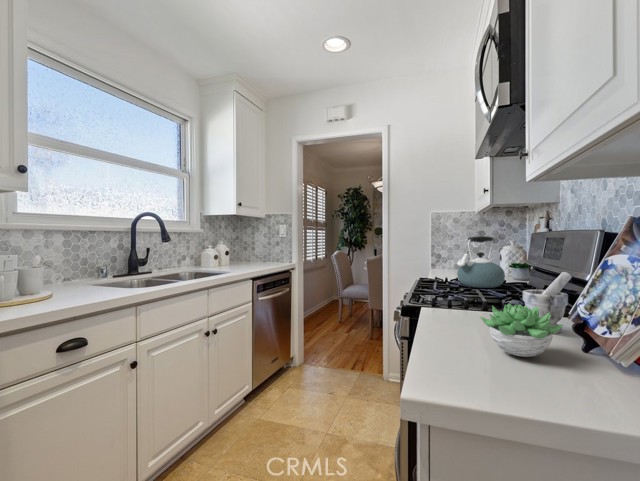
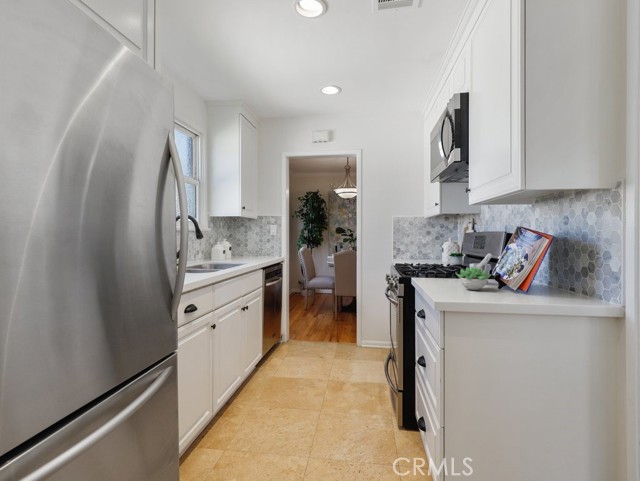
kettle: present [457,236,505,288] -> none [422,235,451,268]

